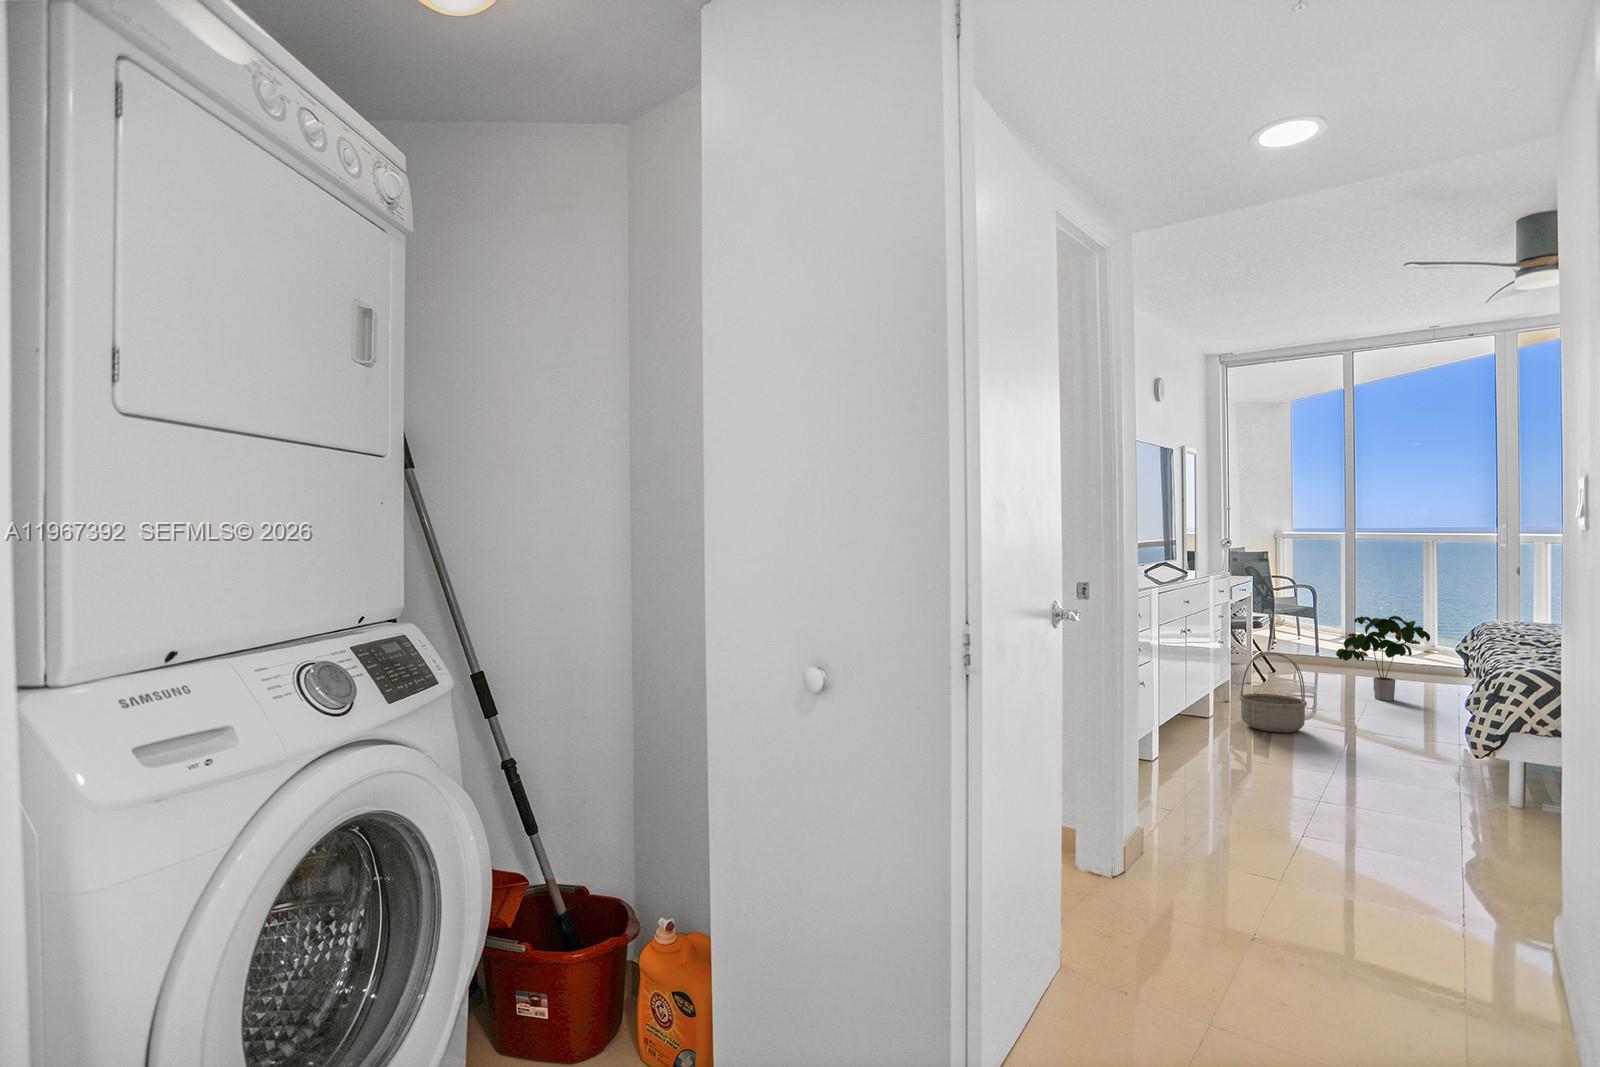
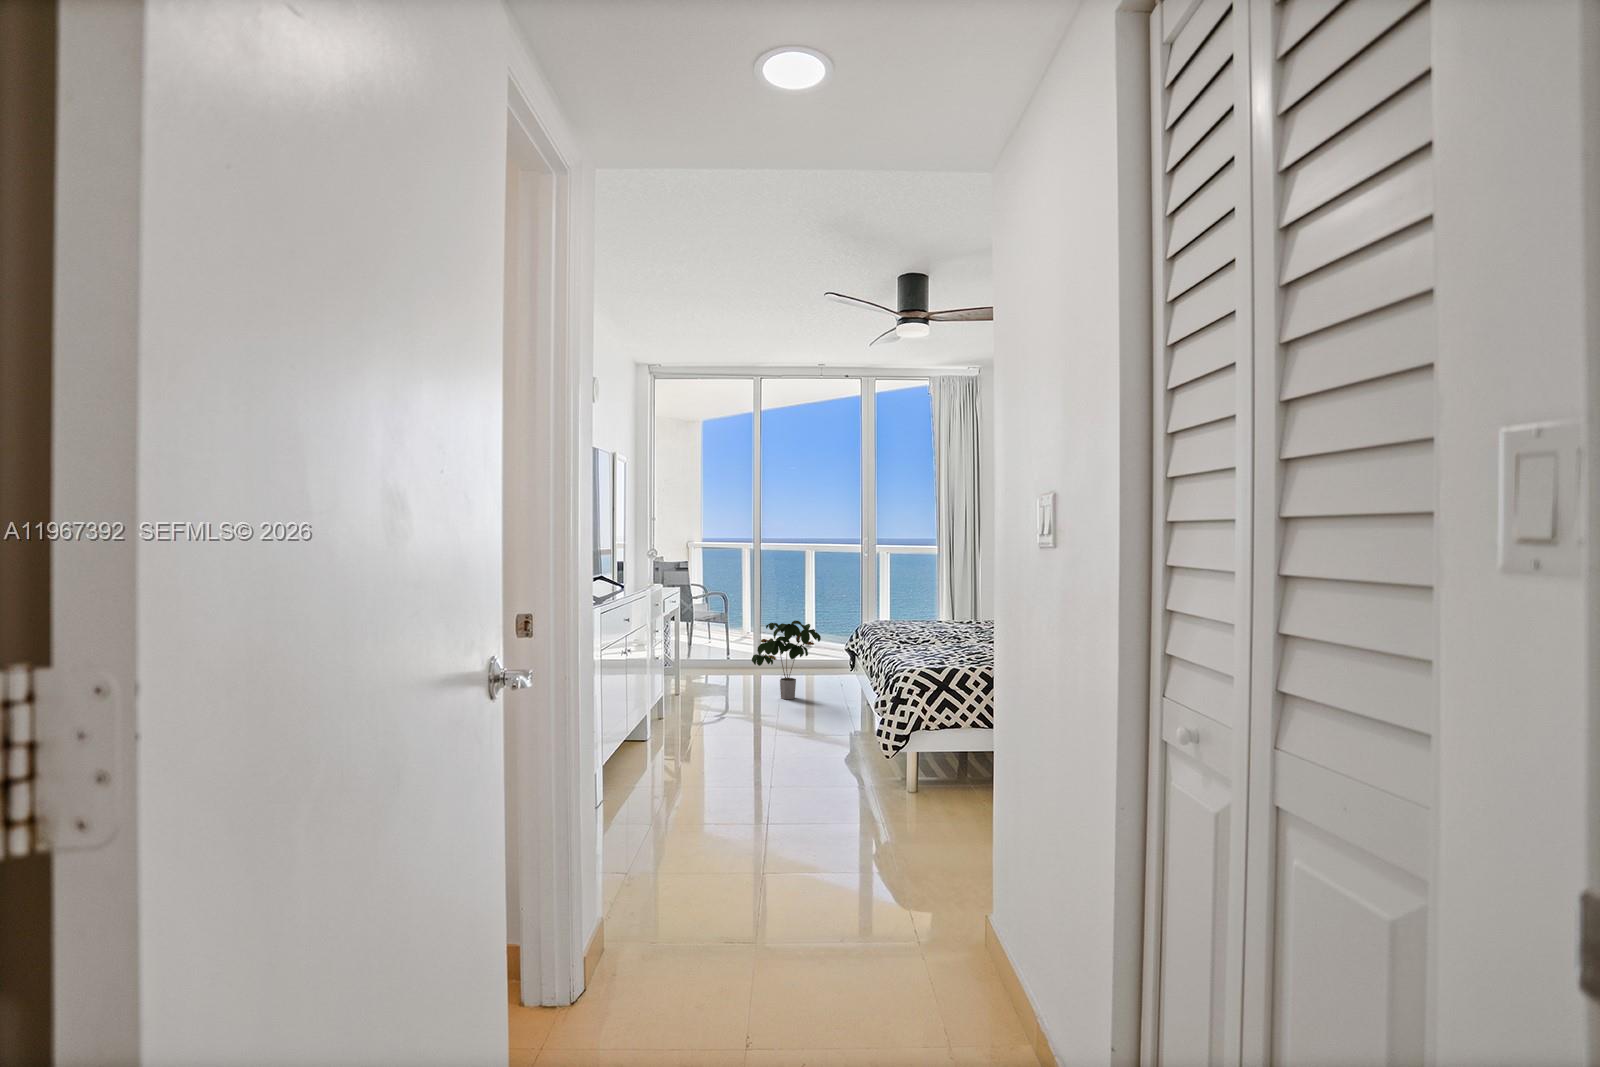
basket: present [1239,652,1307,733] -> none [679,669,740,752]

